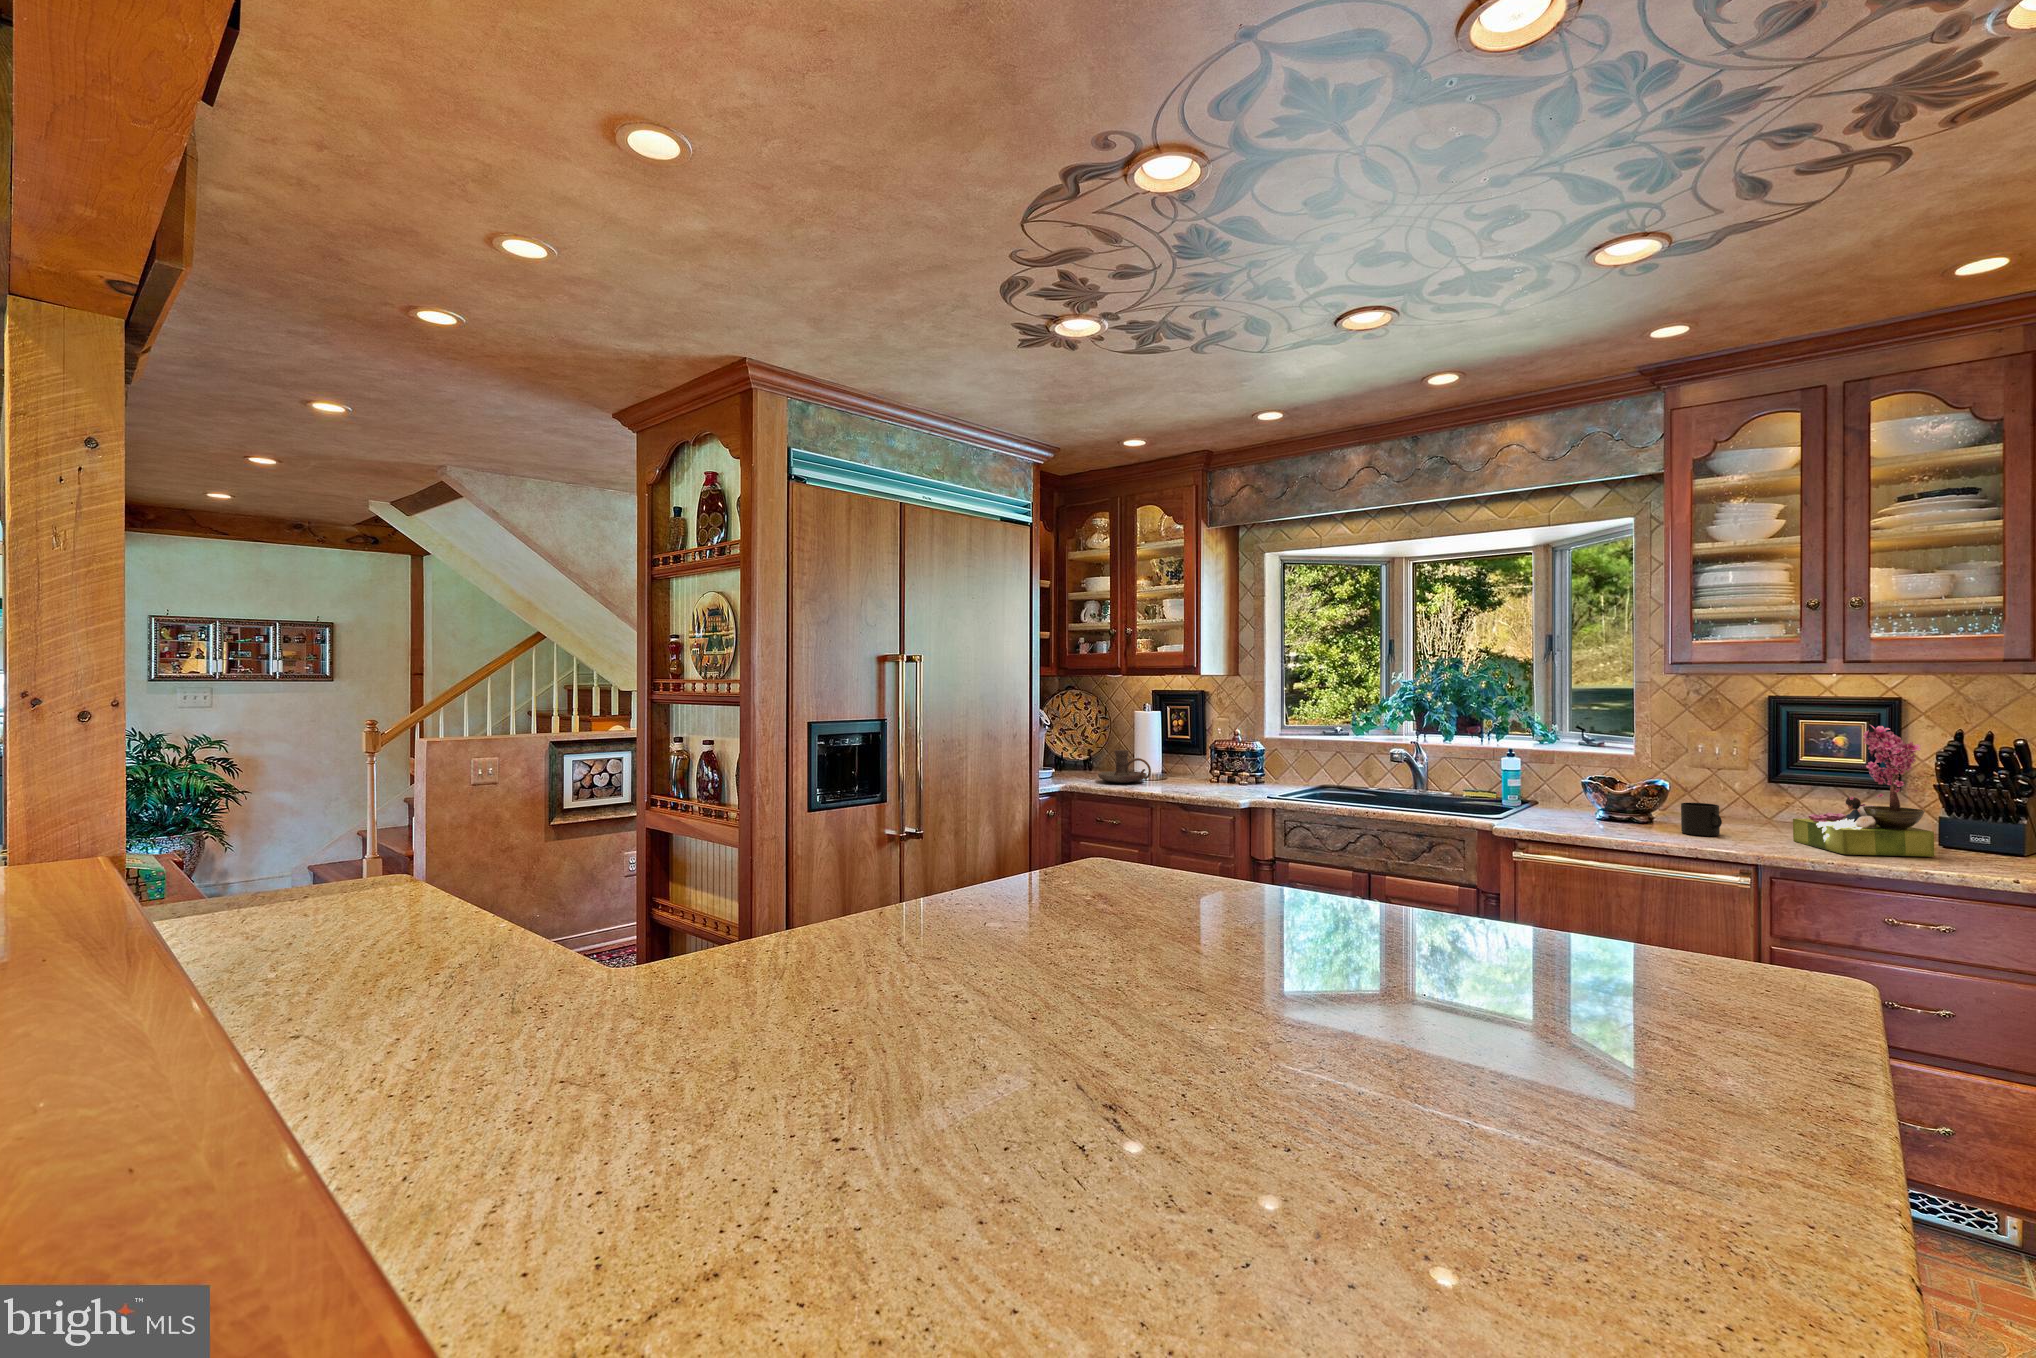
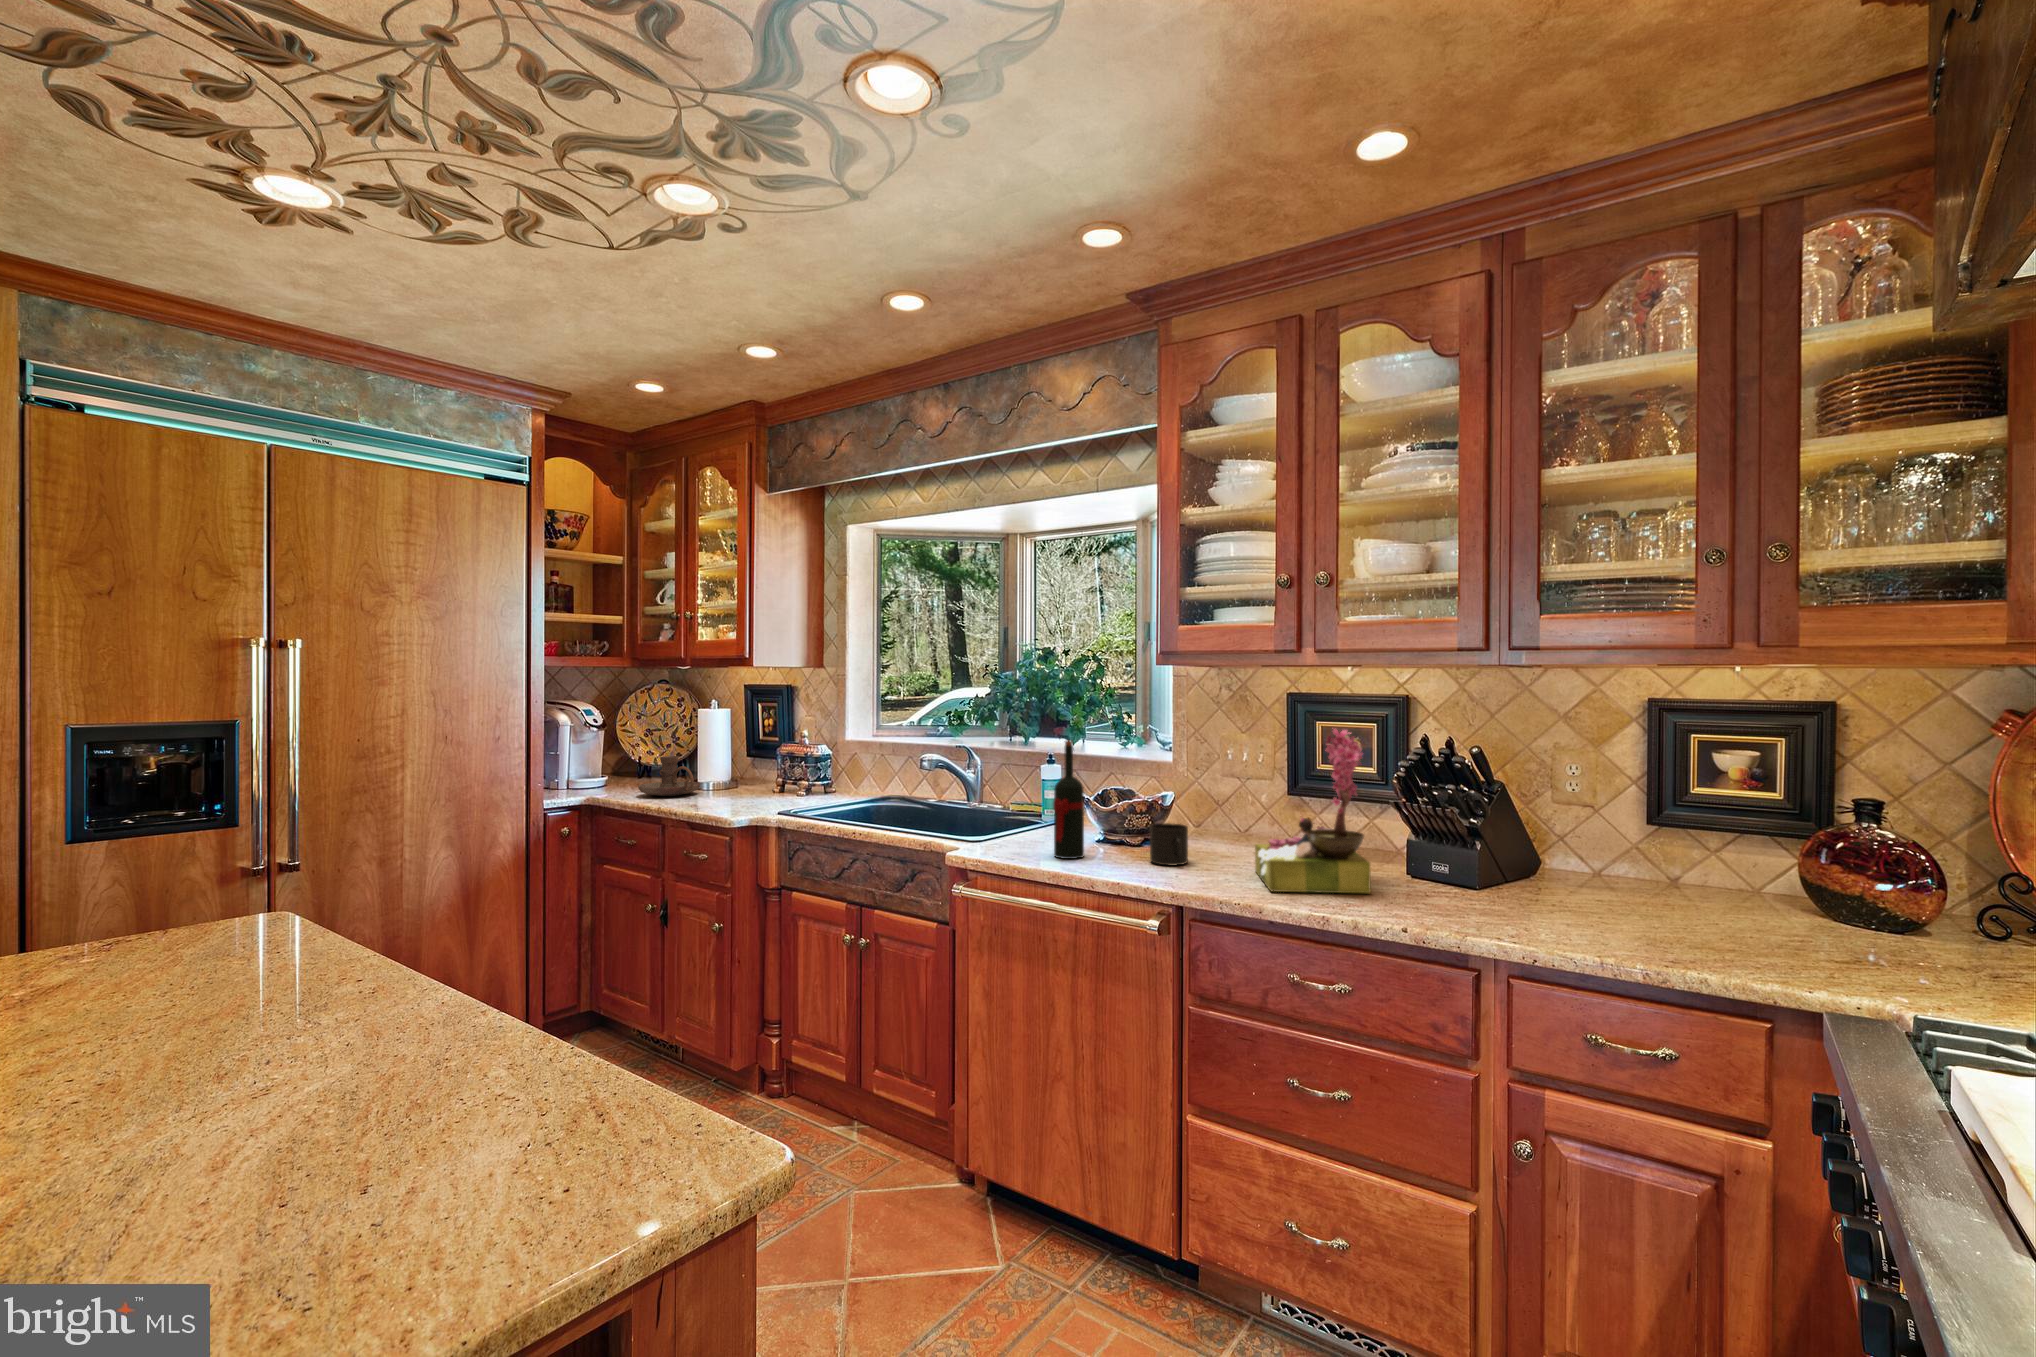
wine bottle: none [1587,735,1616,831] -> present [1053,741,1084,859]

